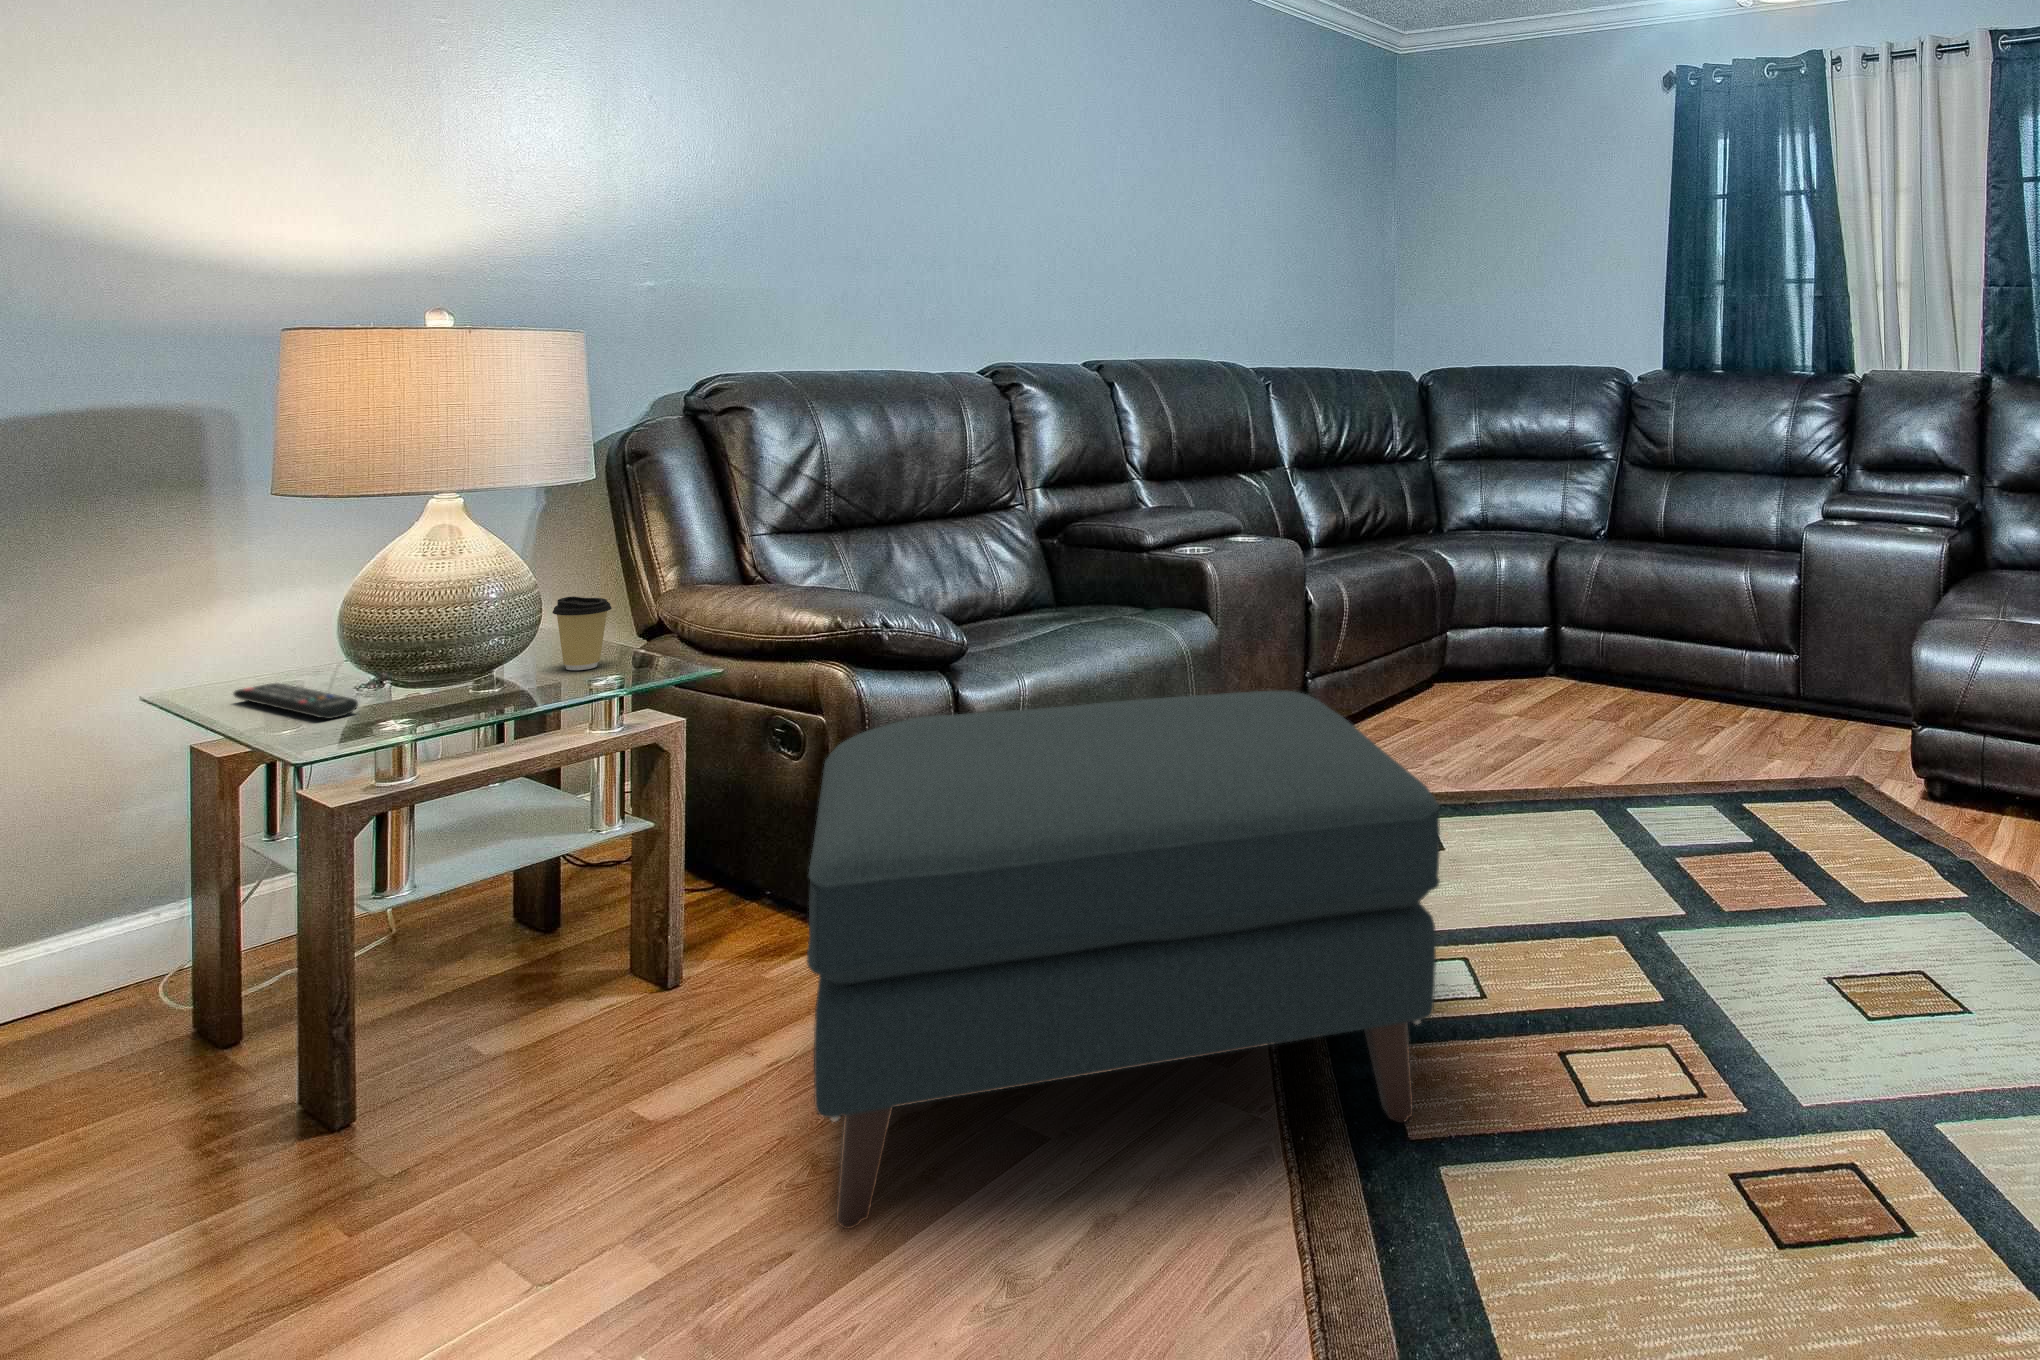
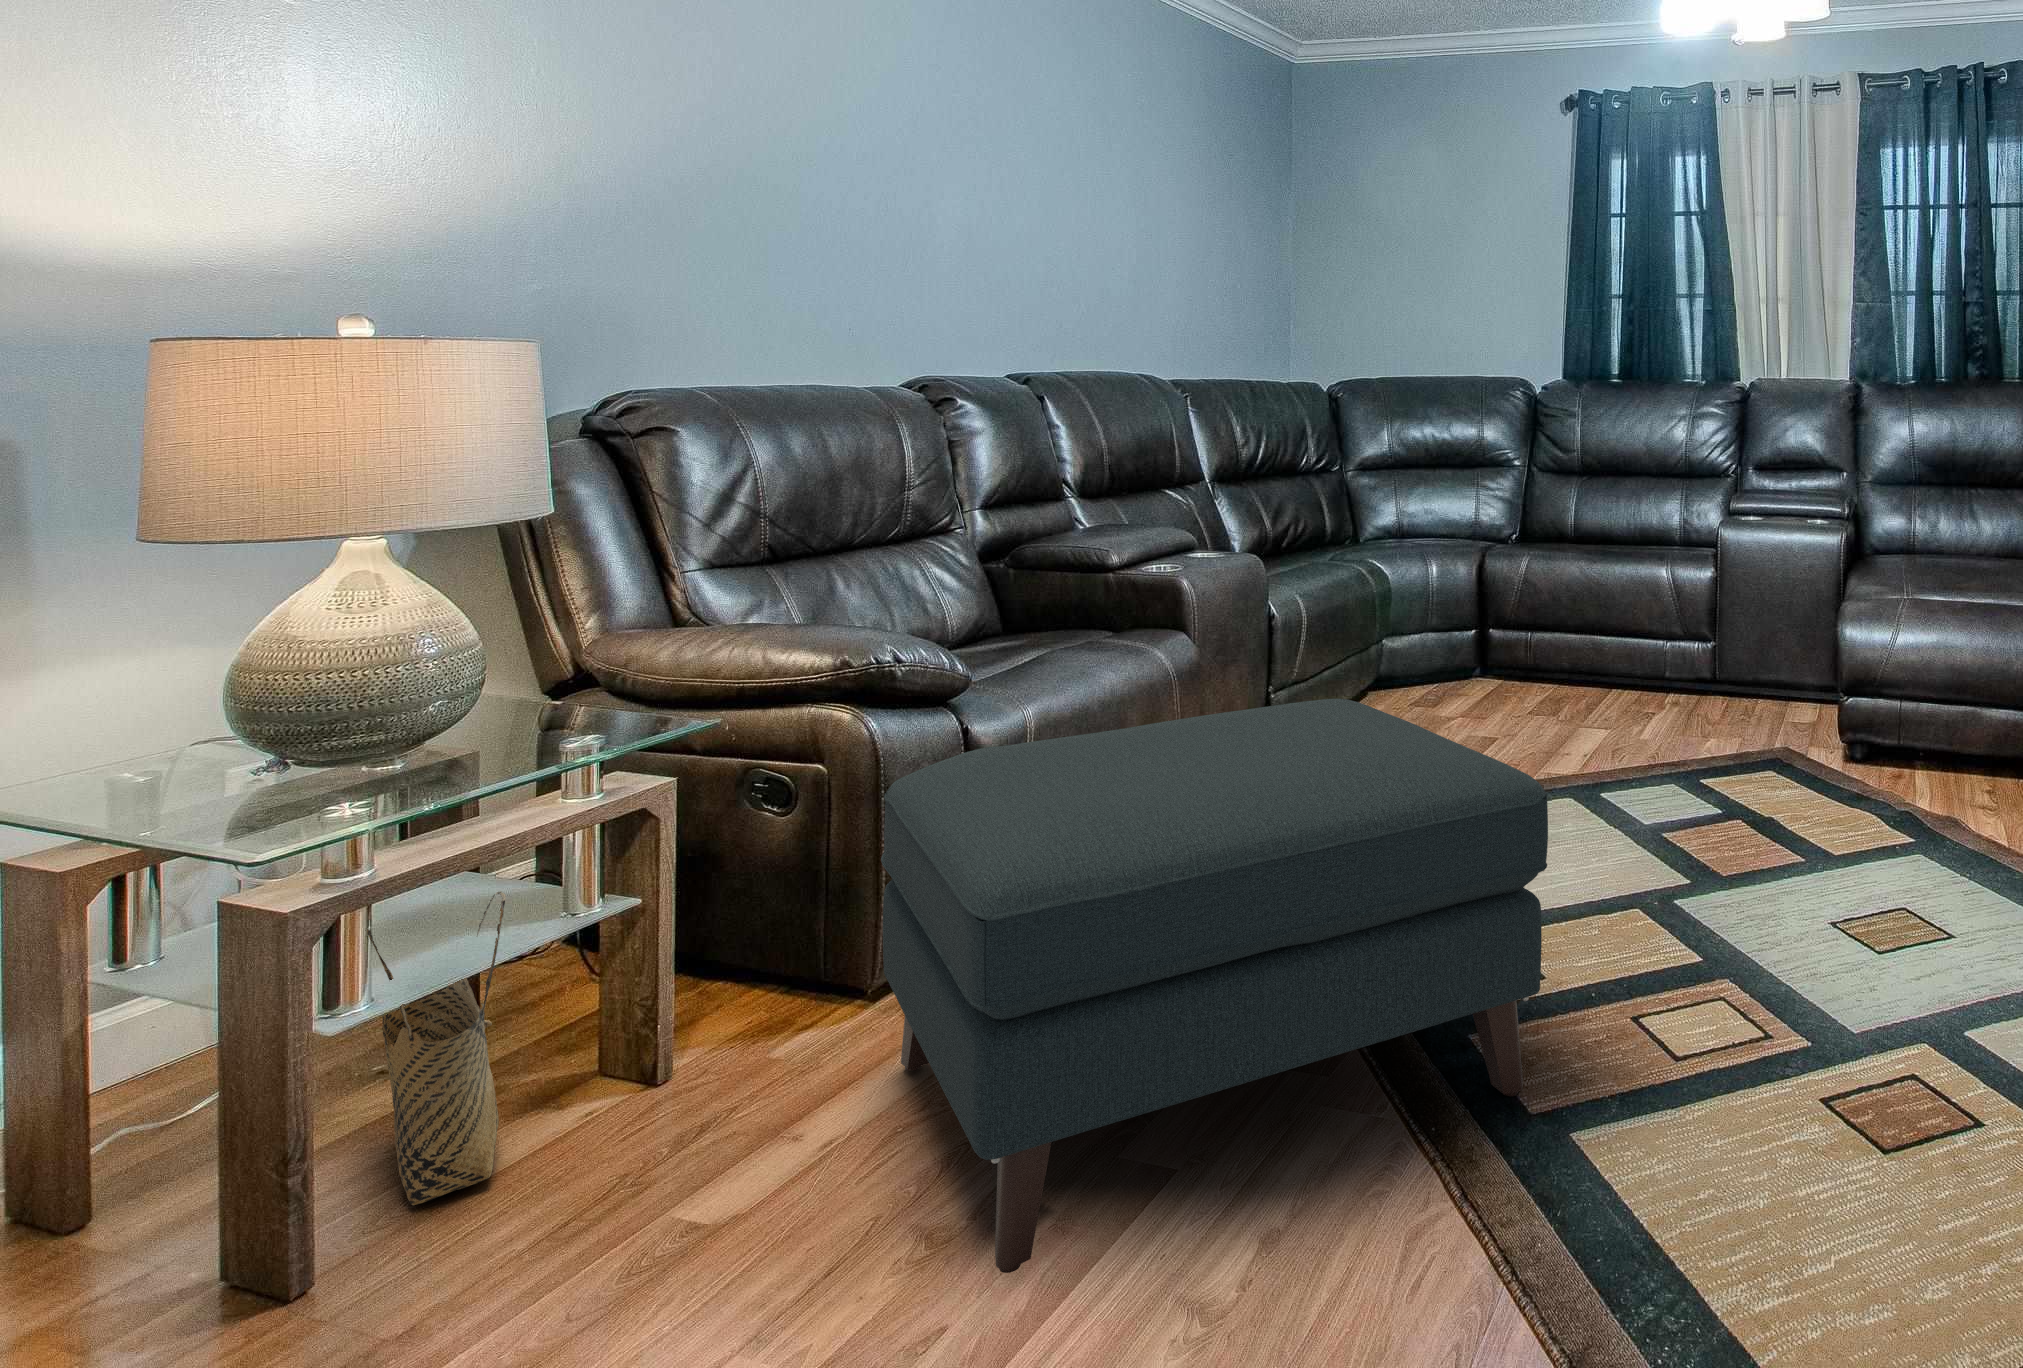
coffee cup: present [552,596,612,670] -> none [512,646,582,729]
remote control: present [234,683,358,719] -> none [124,766,311,801]
woven basket: none [393,812,510,1081] -> present [365,891,506,1205]

